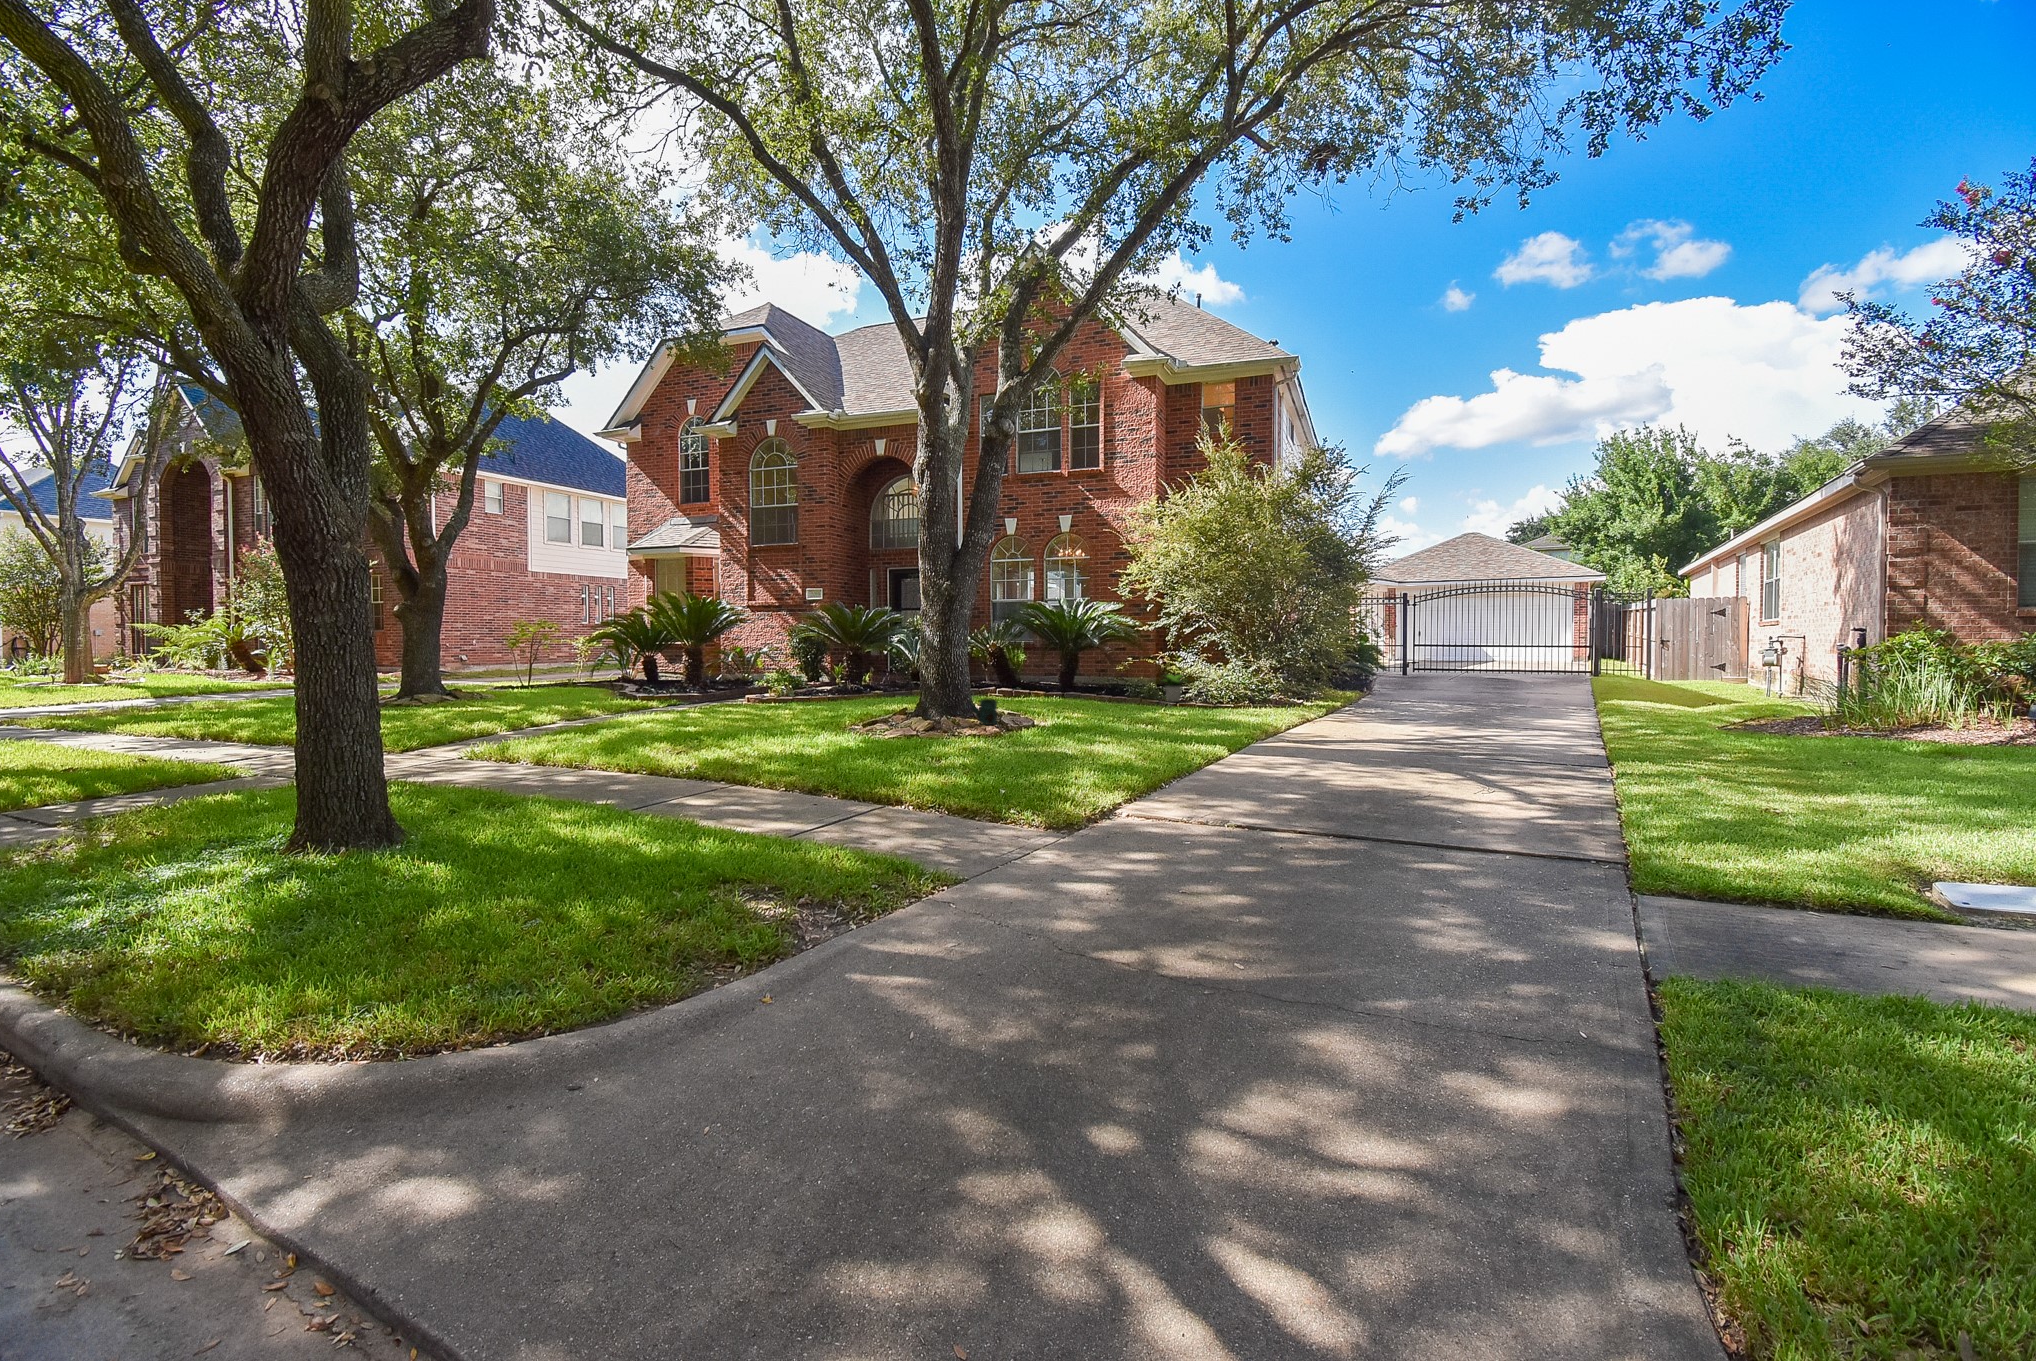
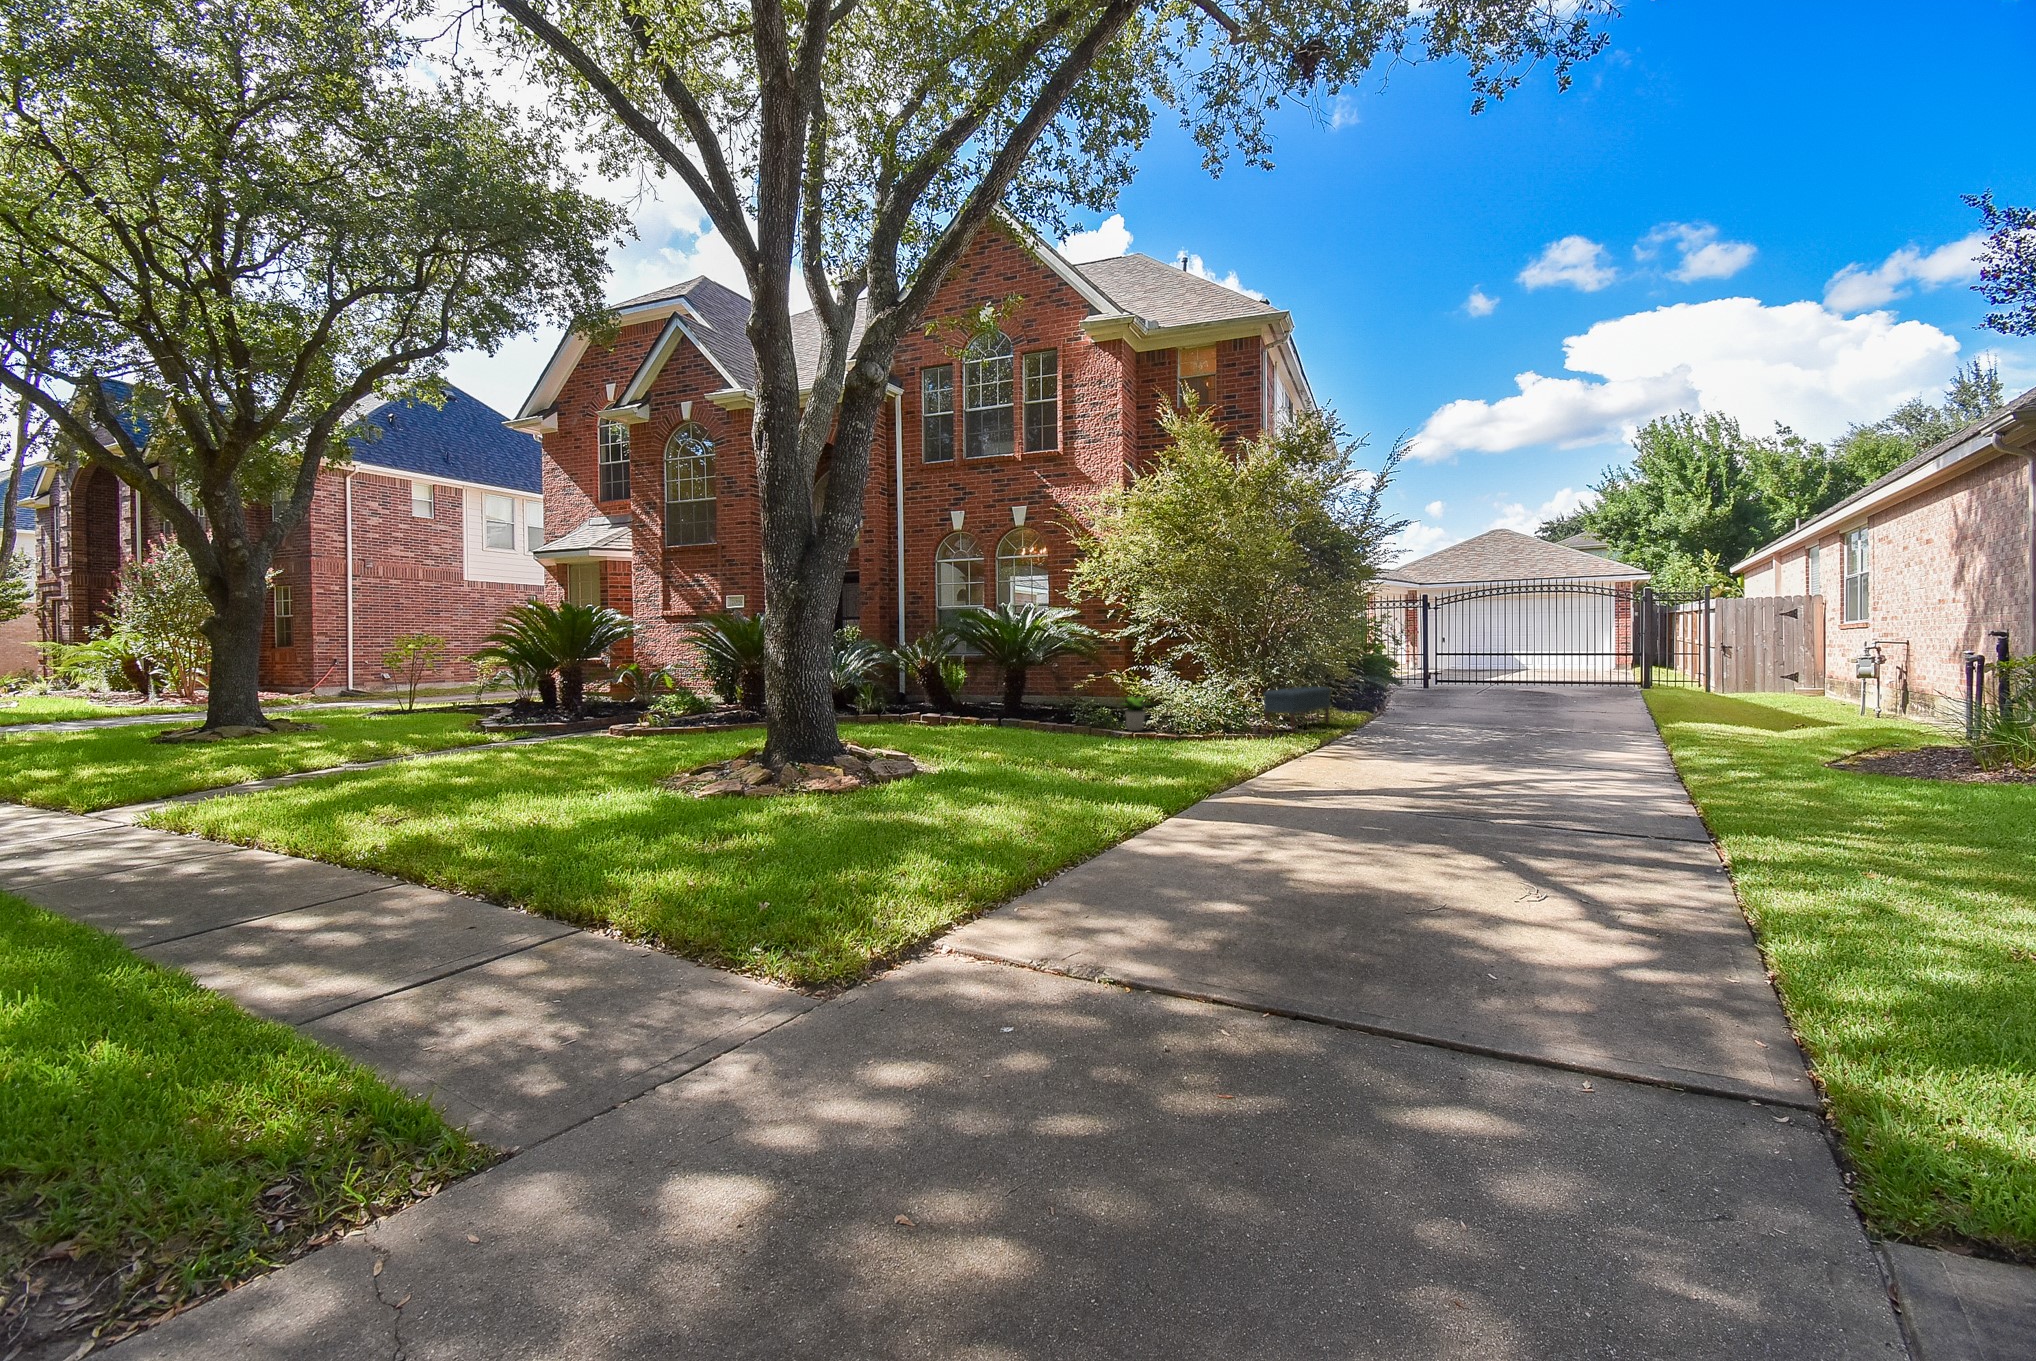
bench: none [1278,668,1332,704] -> present [1263,687,1331,732]
watering can: present [964,696,997,725] -> none [827,733,880,772]

